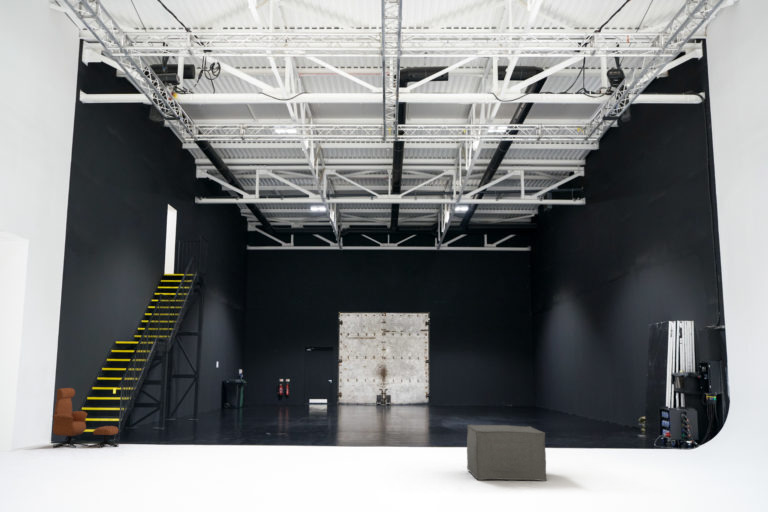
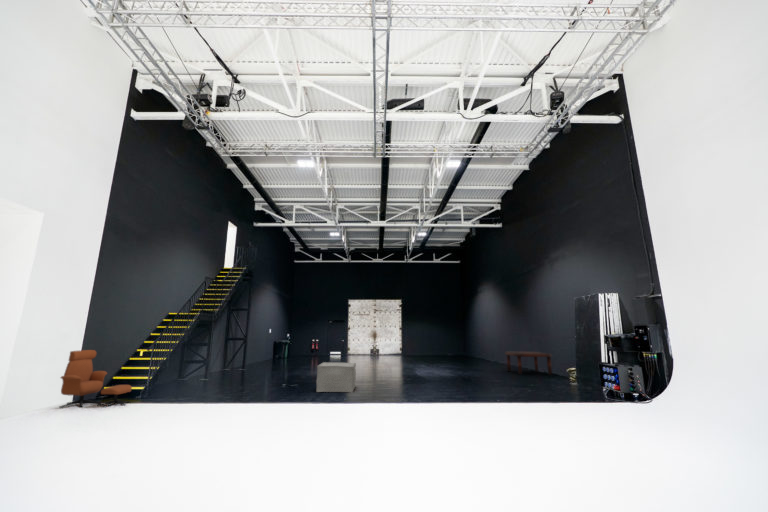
coffee table: none [572,396,635,428] -> present [505,351,552,375]
ottoman: present [467,424,547,481] -> present [316,362,356,392]

